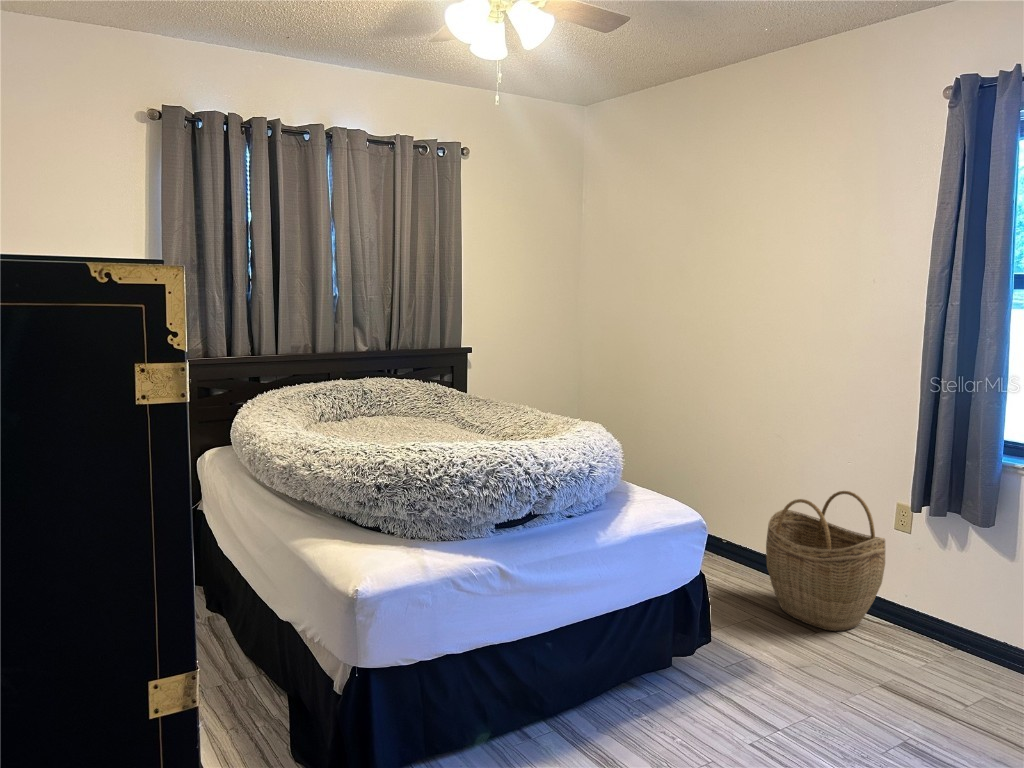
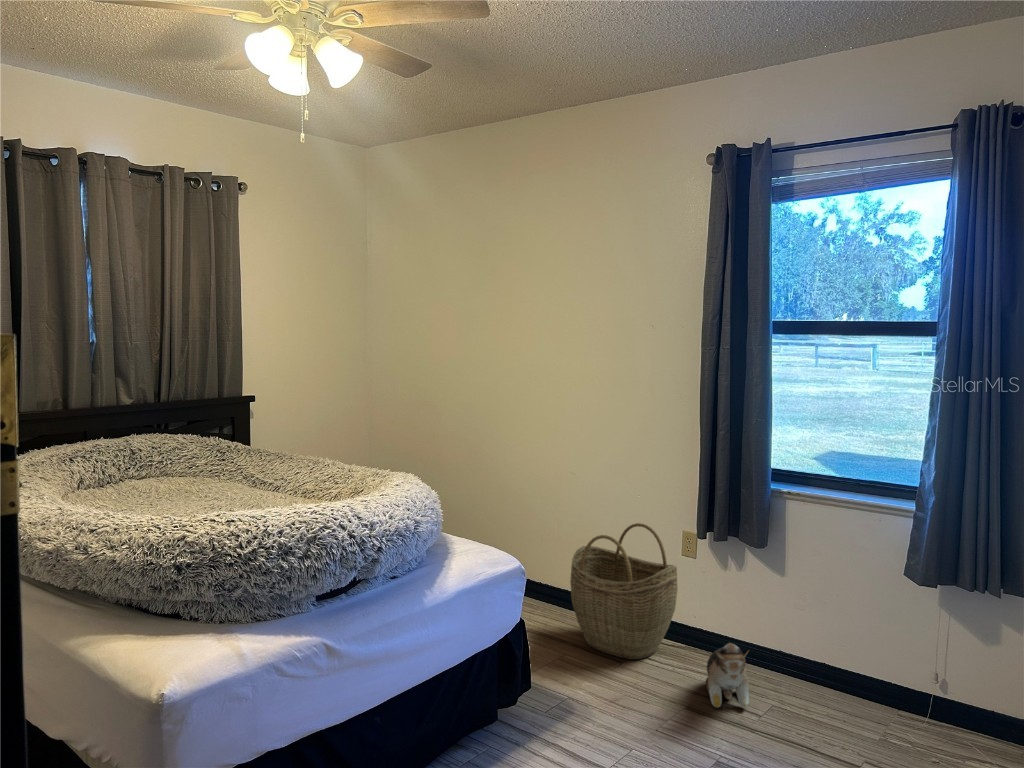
plush toy: none [907,623,956,695] -> present [706,643,749,708]

